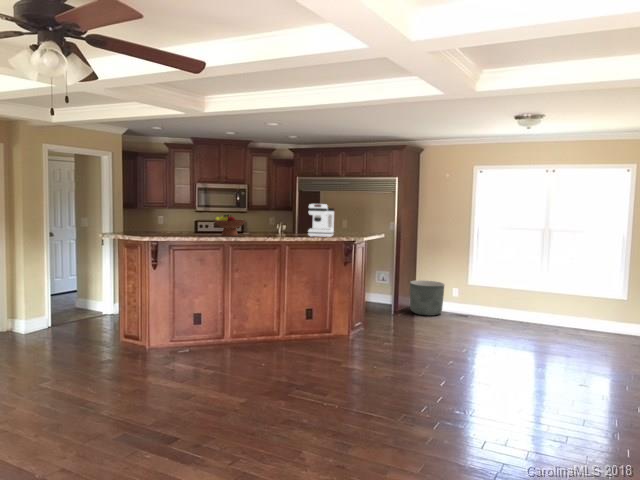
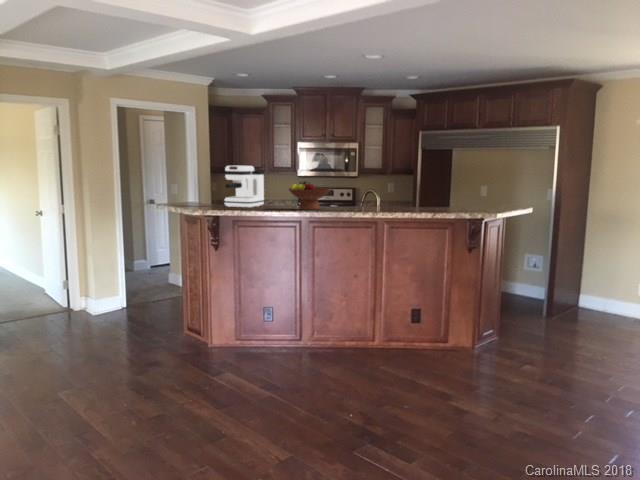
coffee maker: present [308,204,334,237] -> present [225,166,264,208]
planter: present [410,280,444,315] -> none [572,271,626,322]

